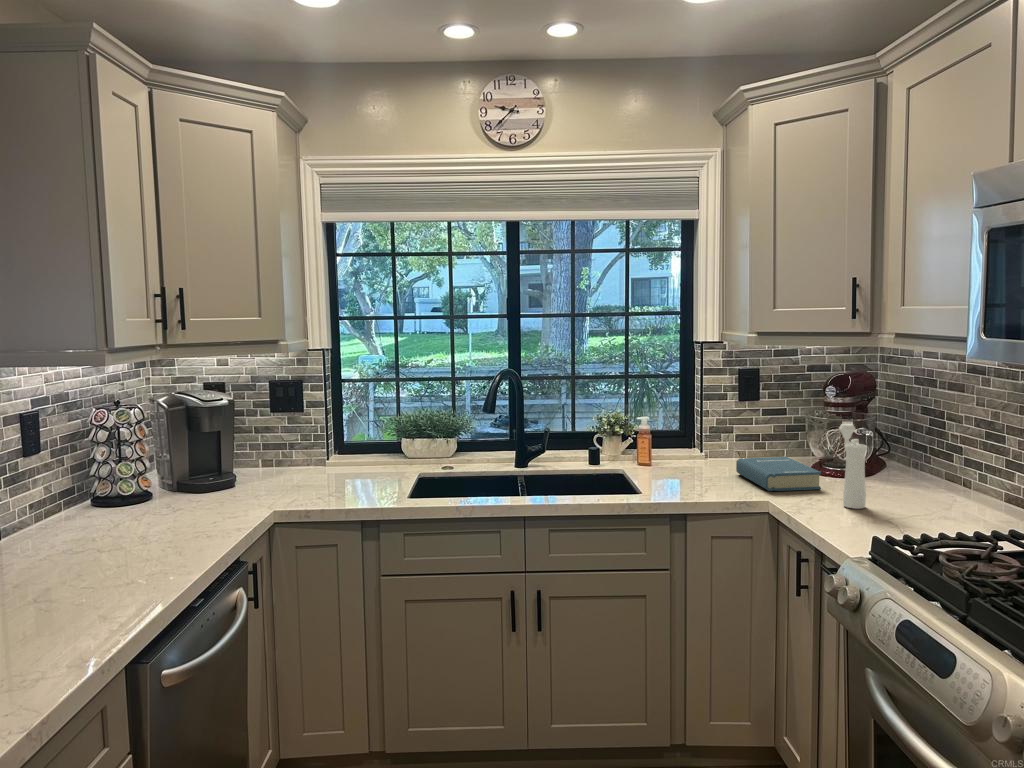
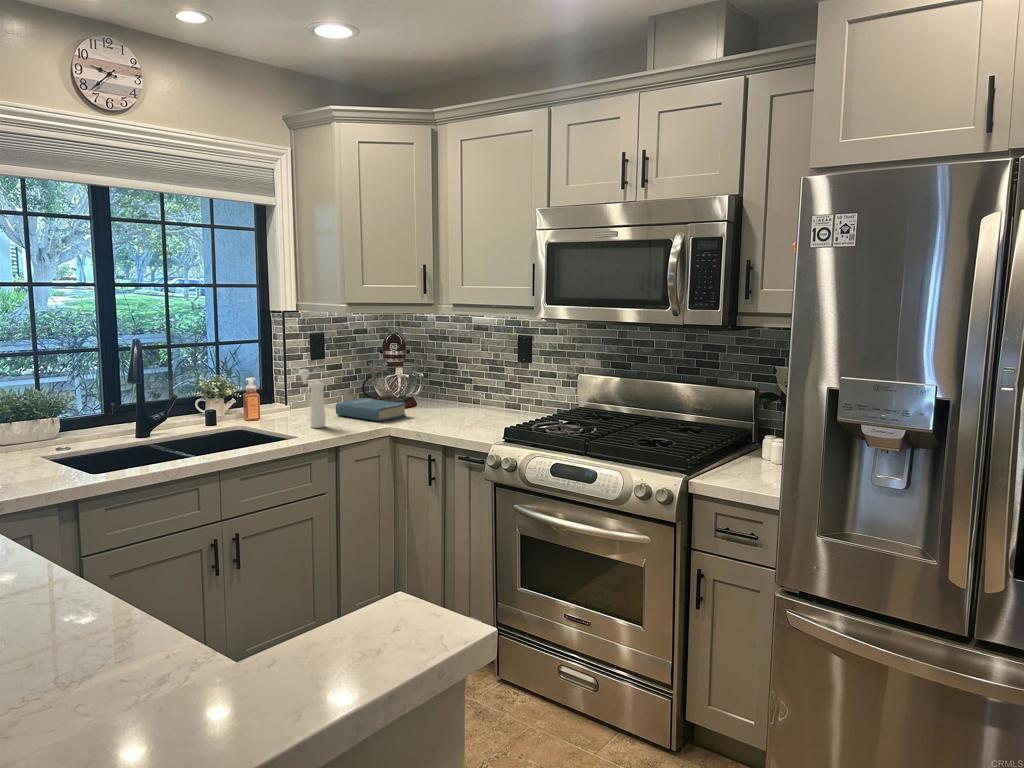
pepper mill: present [839,424,867,509] -> present [299,369,325,428]

